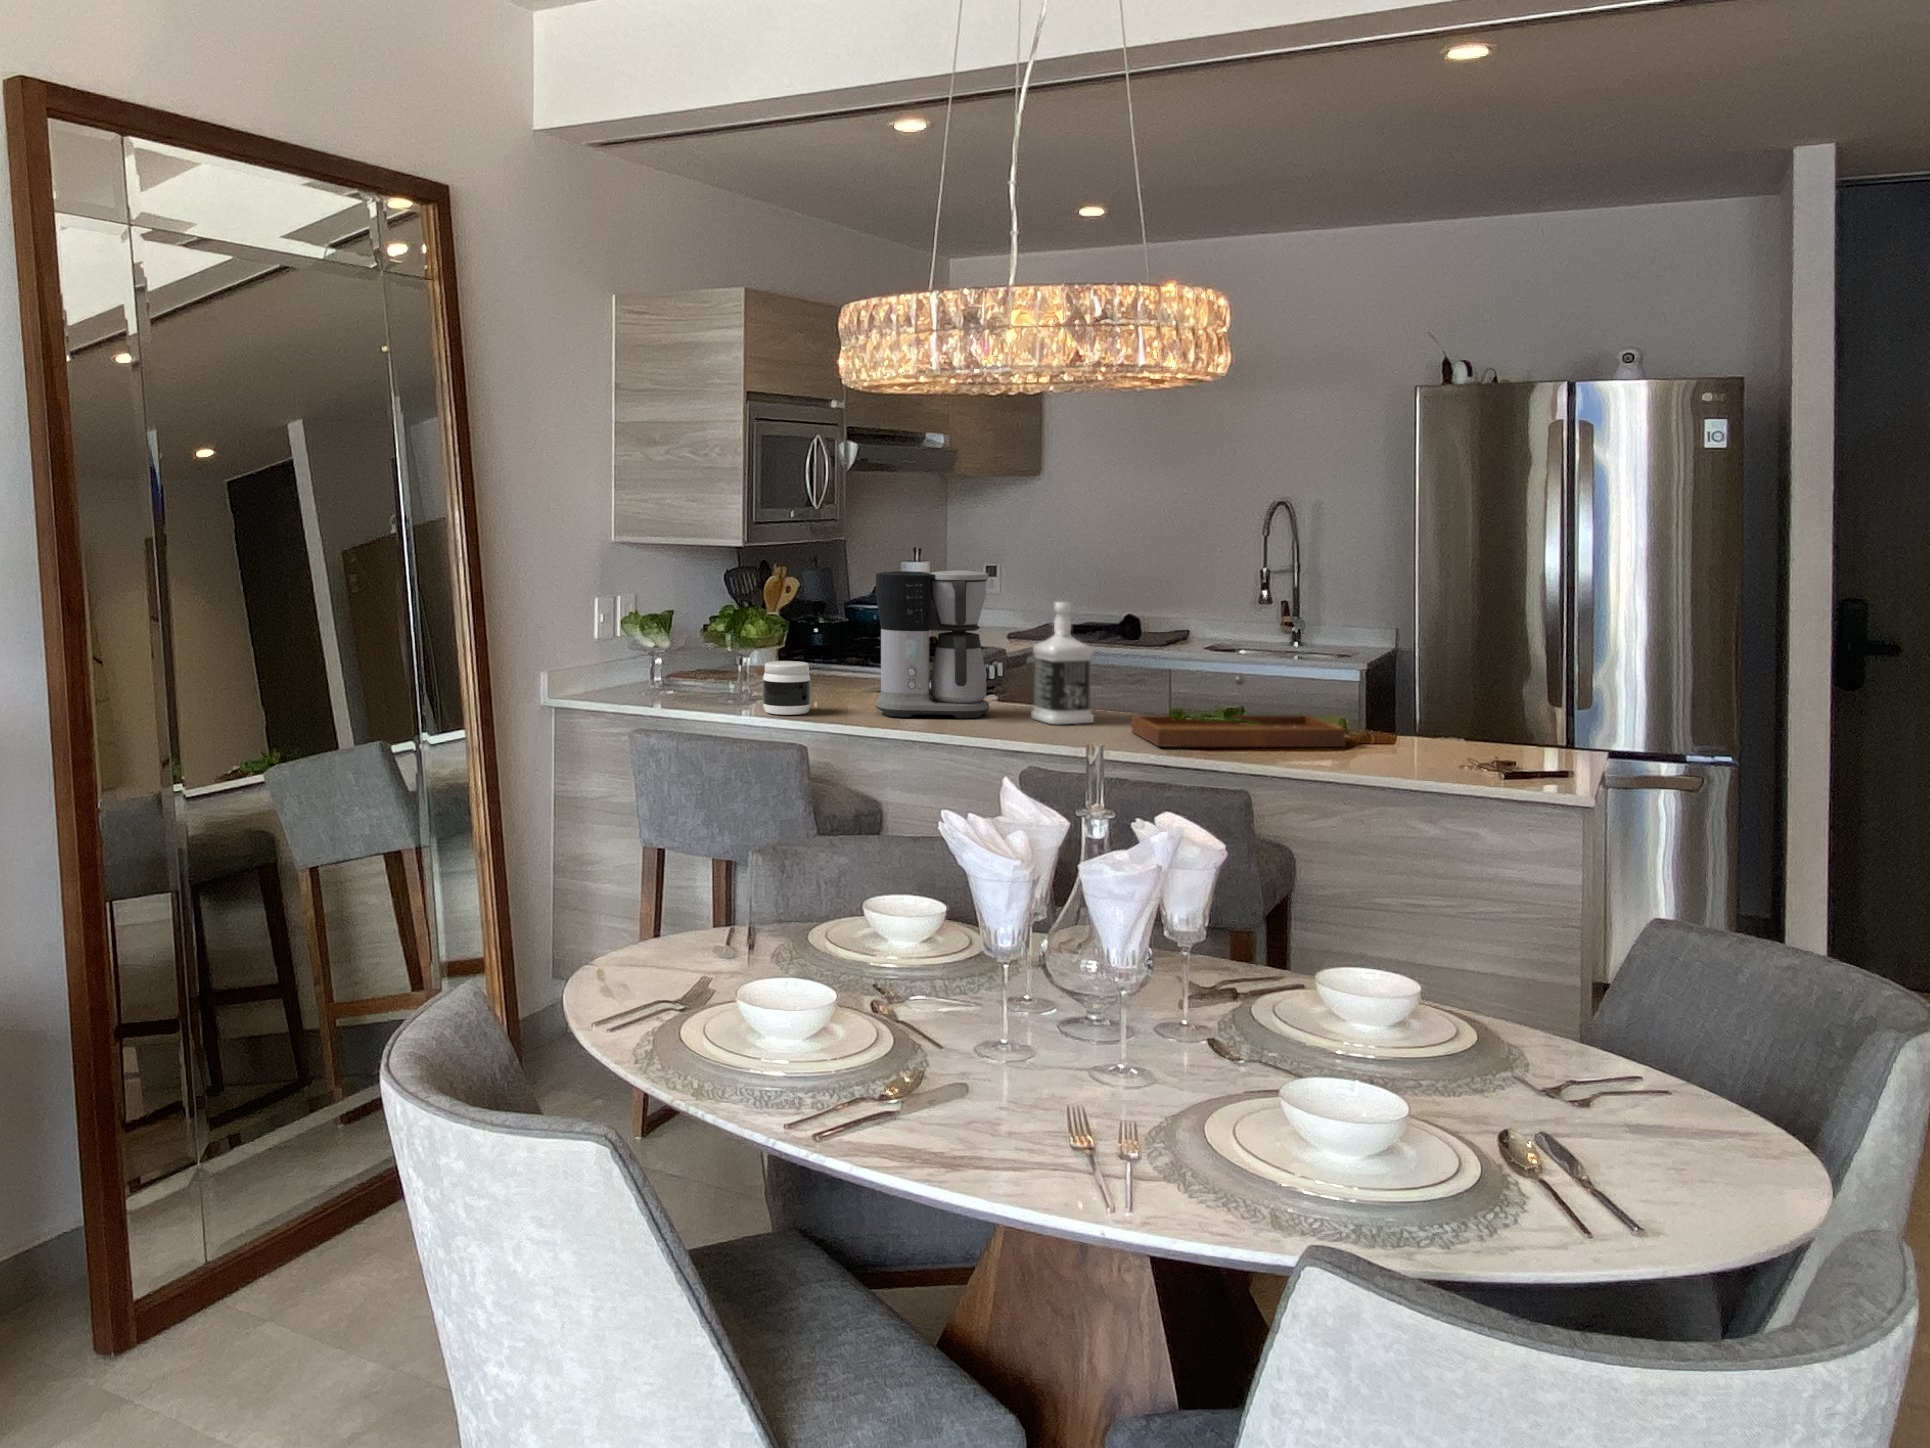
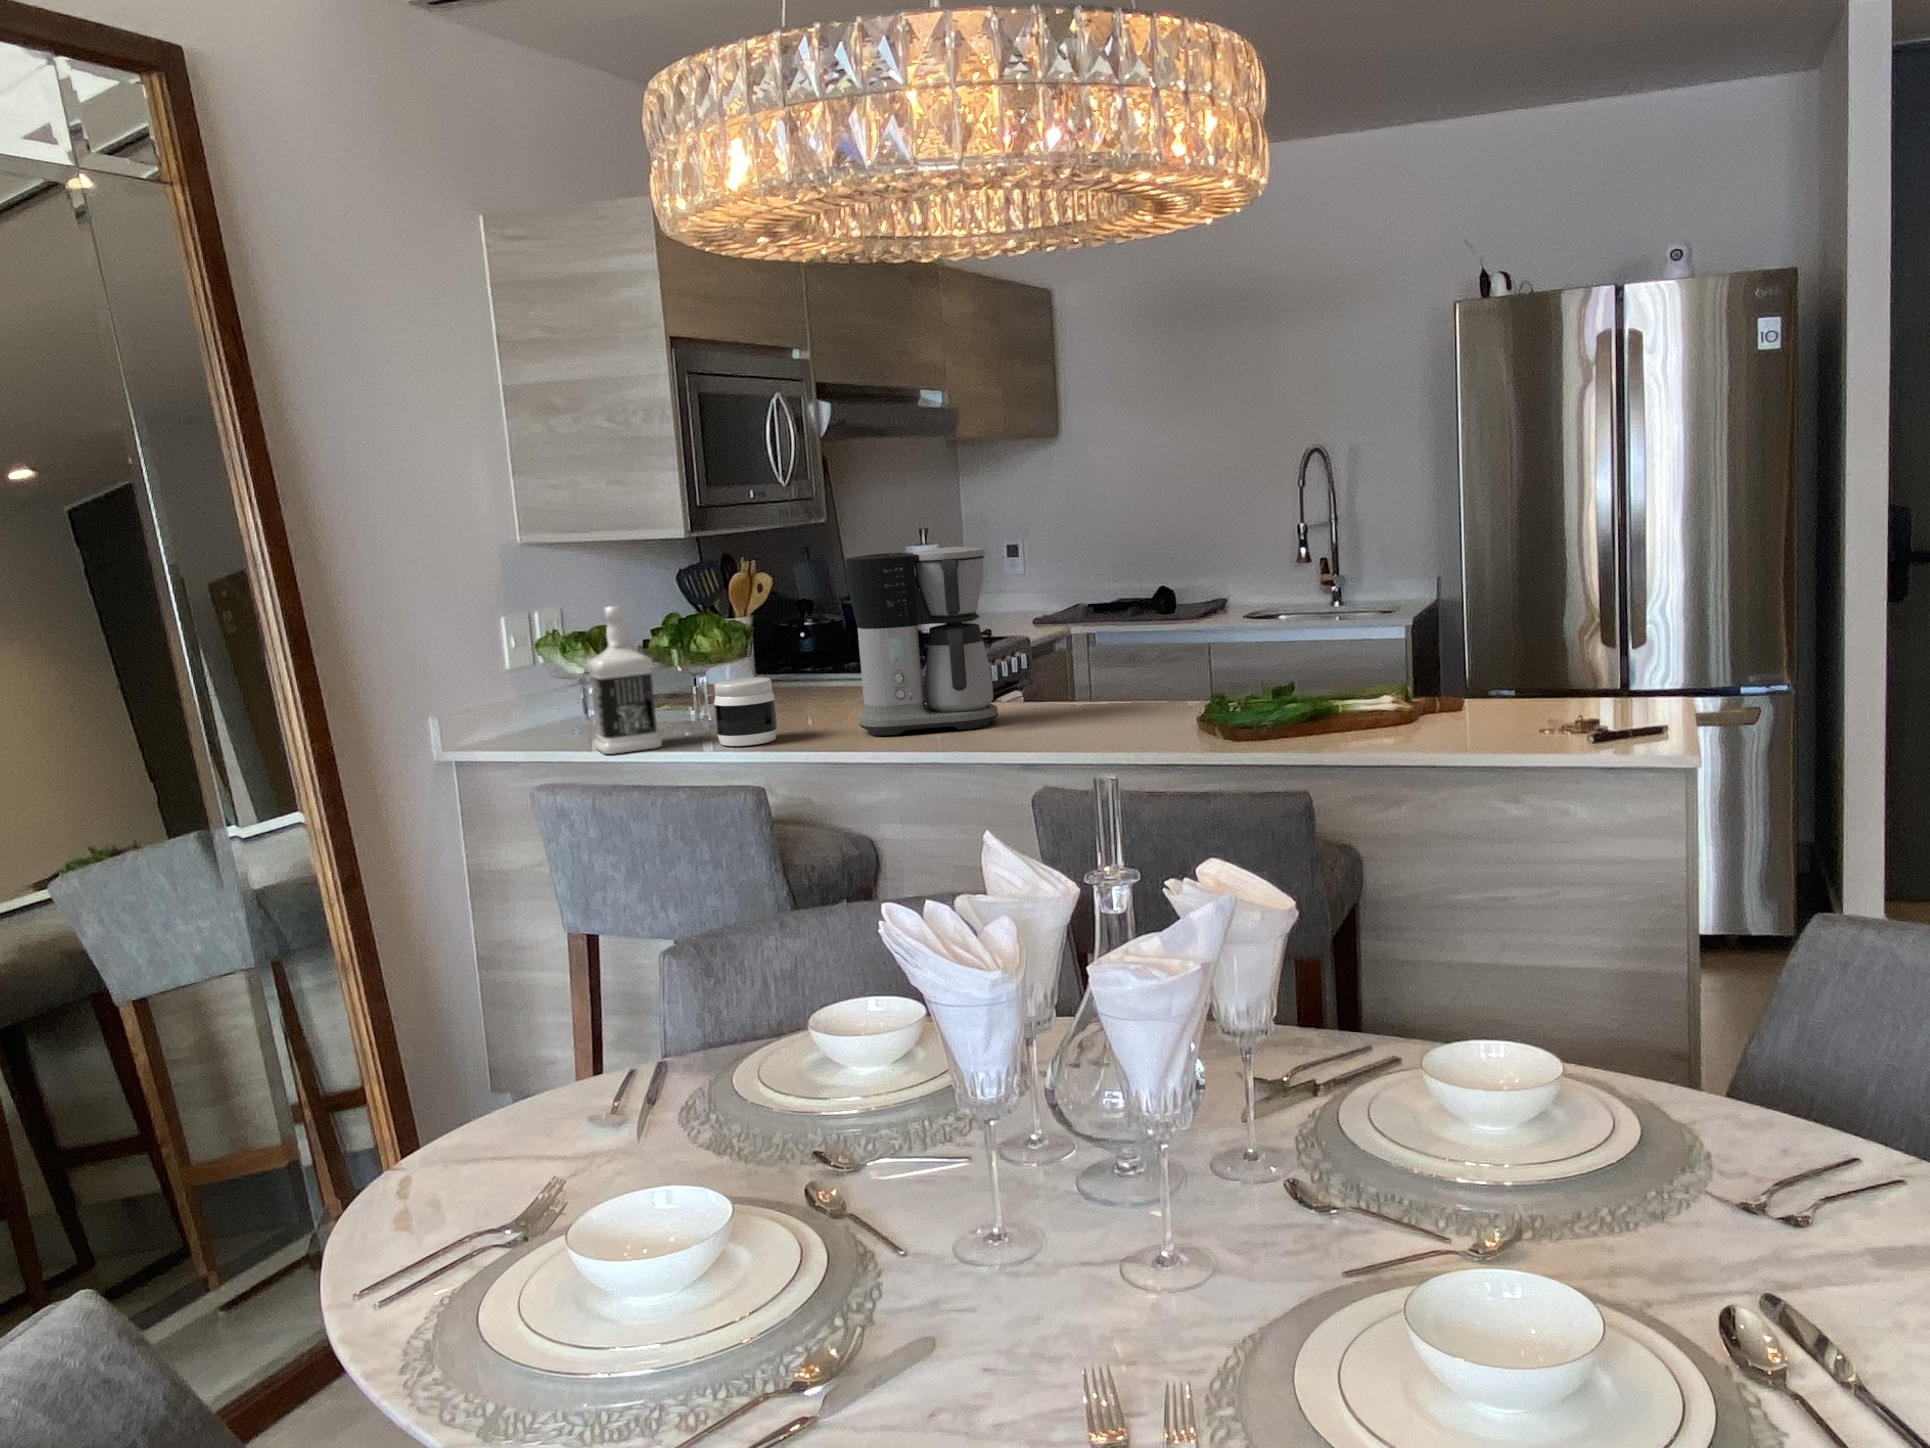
bottle: present [1032,602,1093,724] -> present [587,606,662,754]
tray: present [1132,675,1346,747] -> none [1166,648,1416,745]

